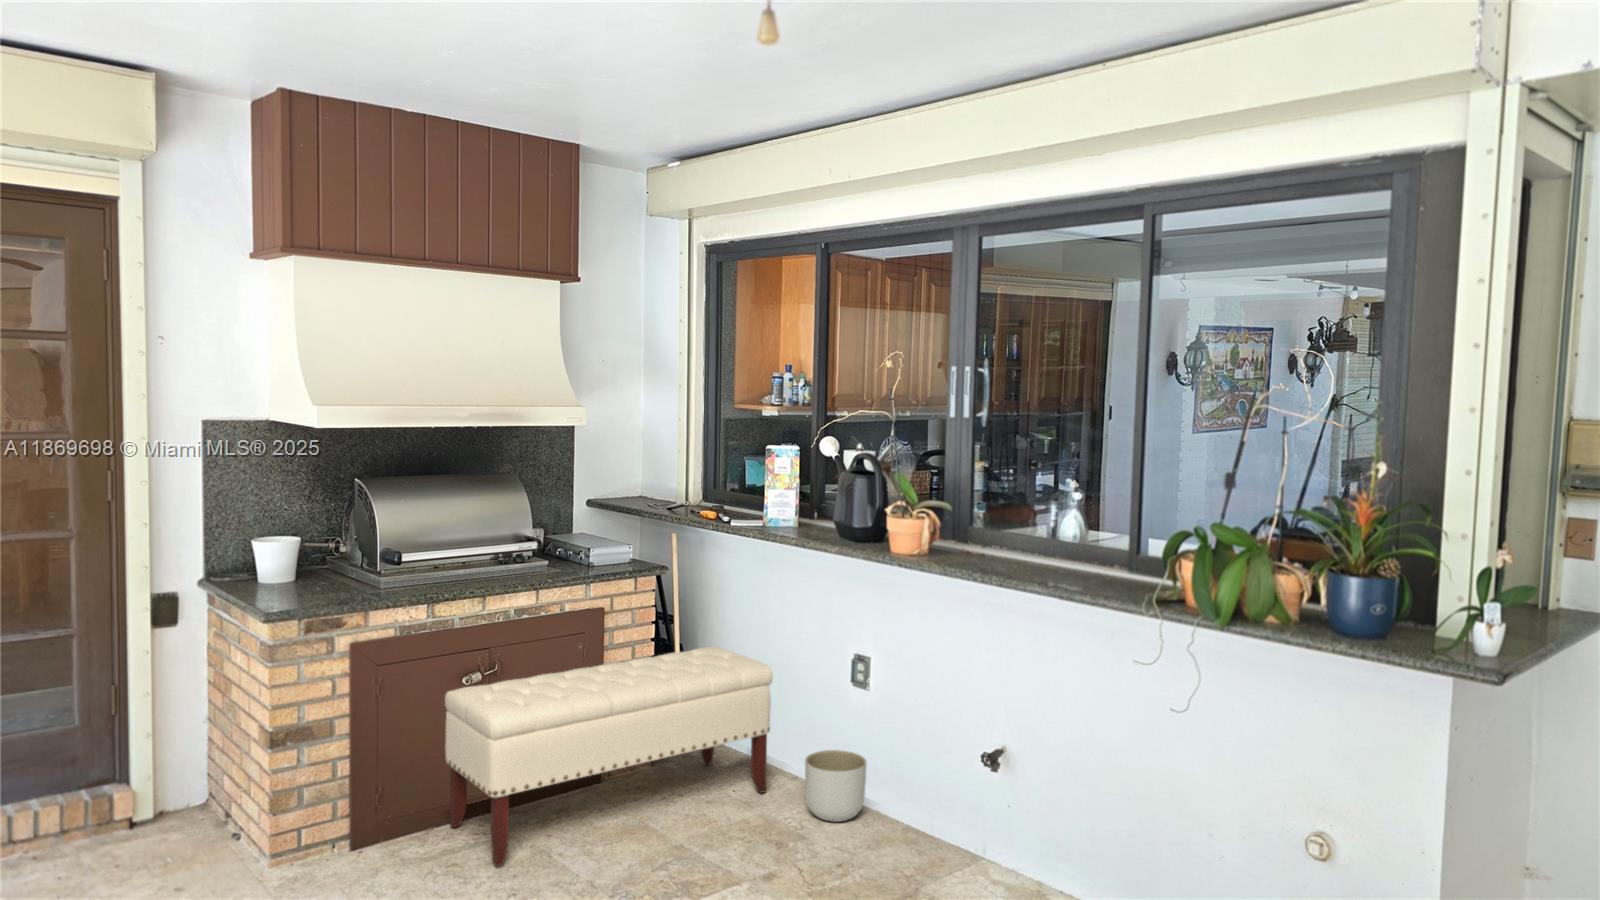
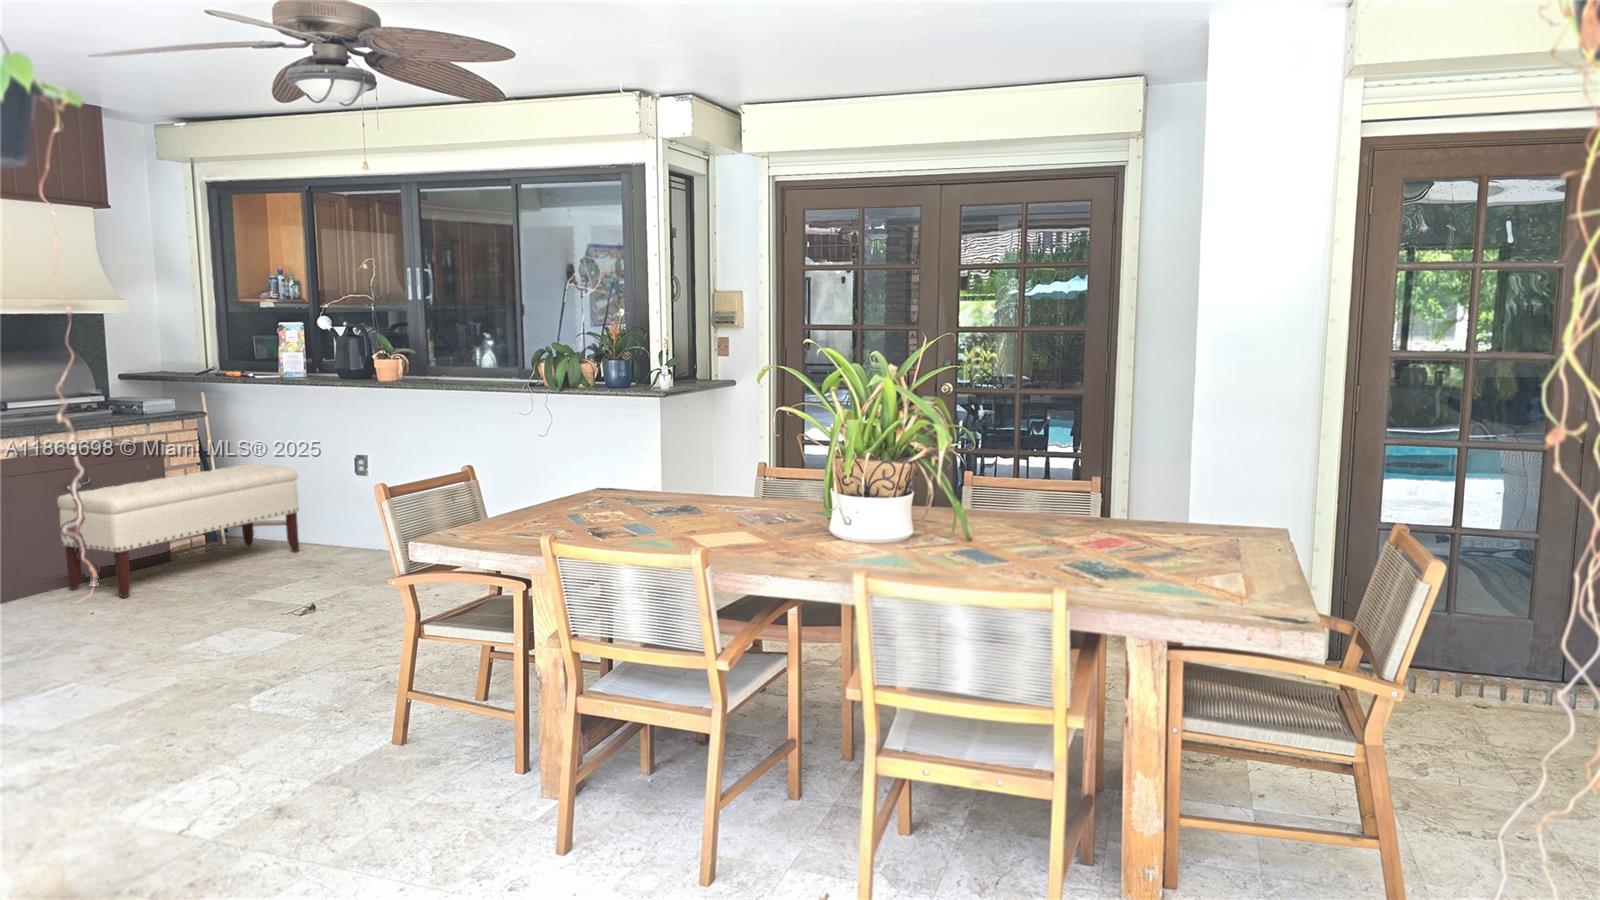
planter: present [805,750,867,822] -> none [328,516,370,556]

